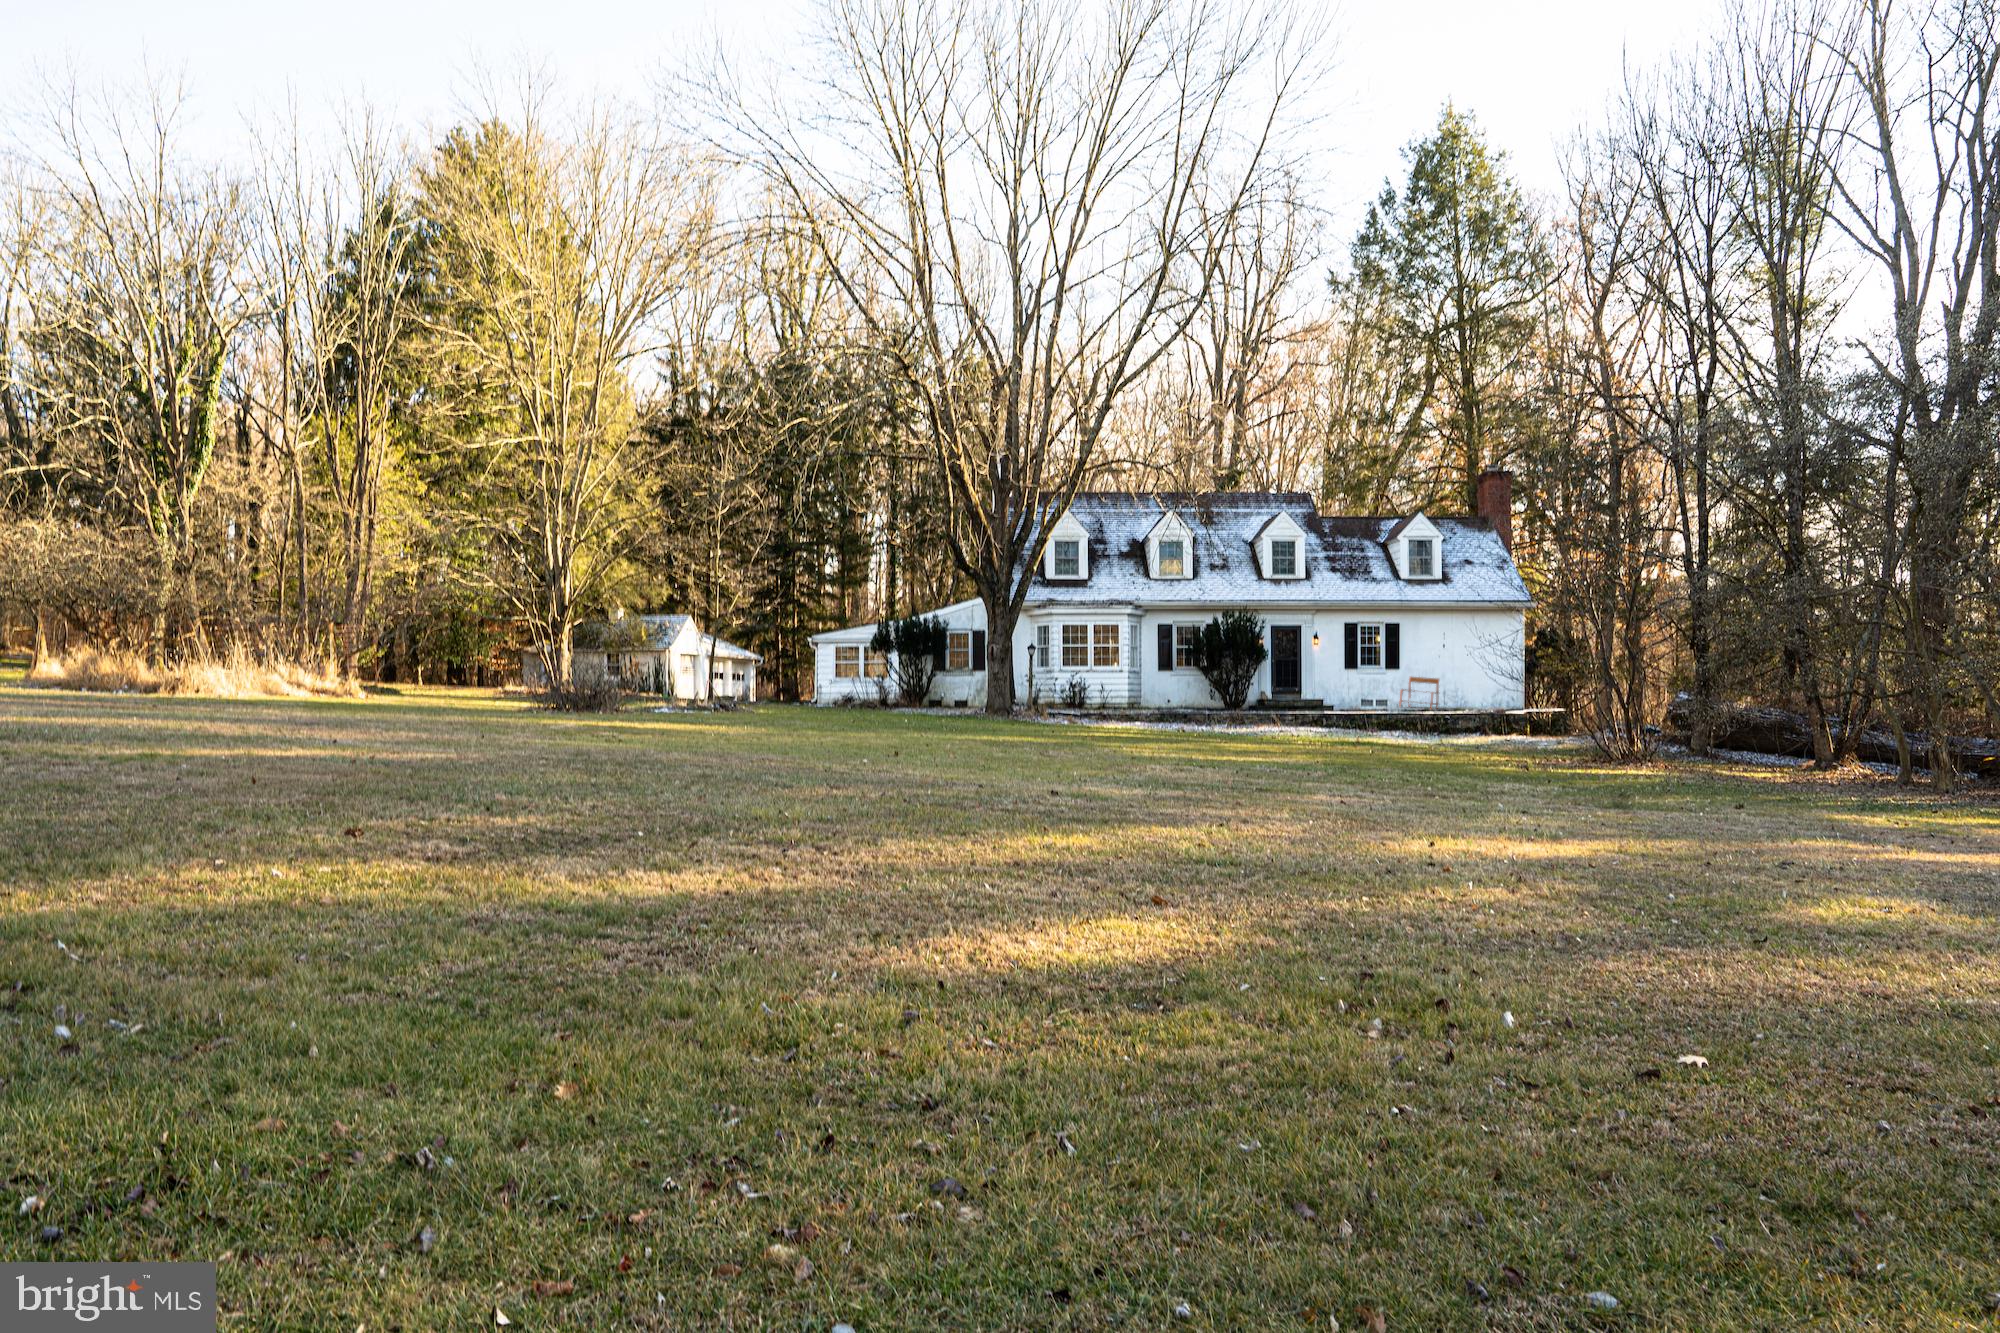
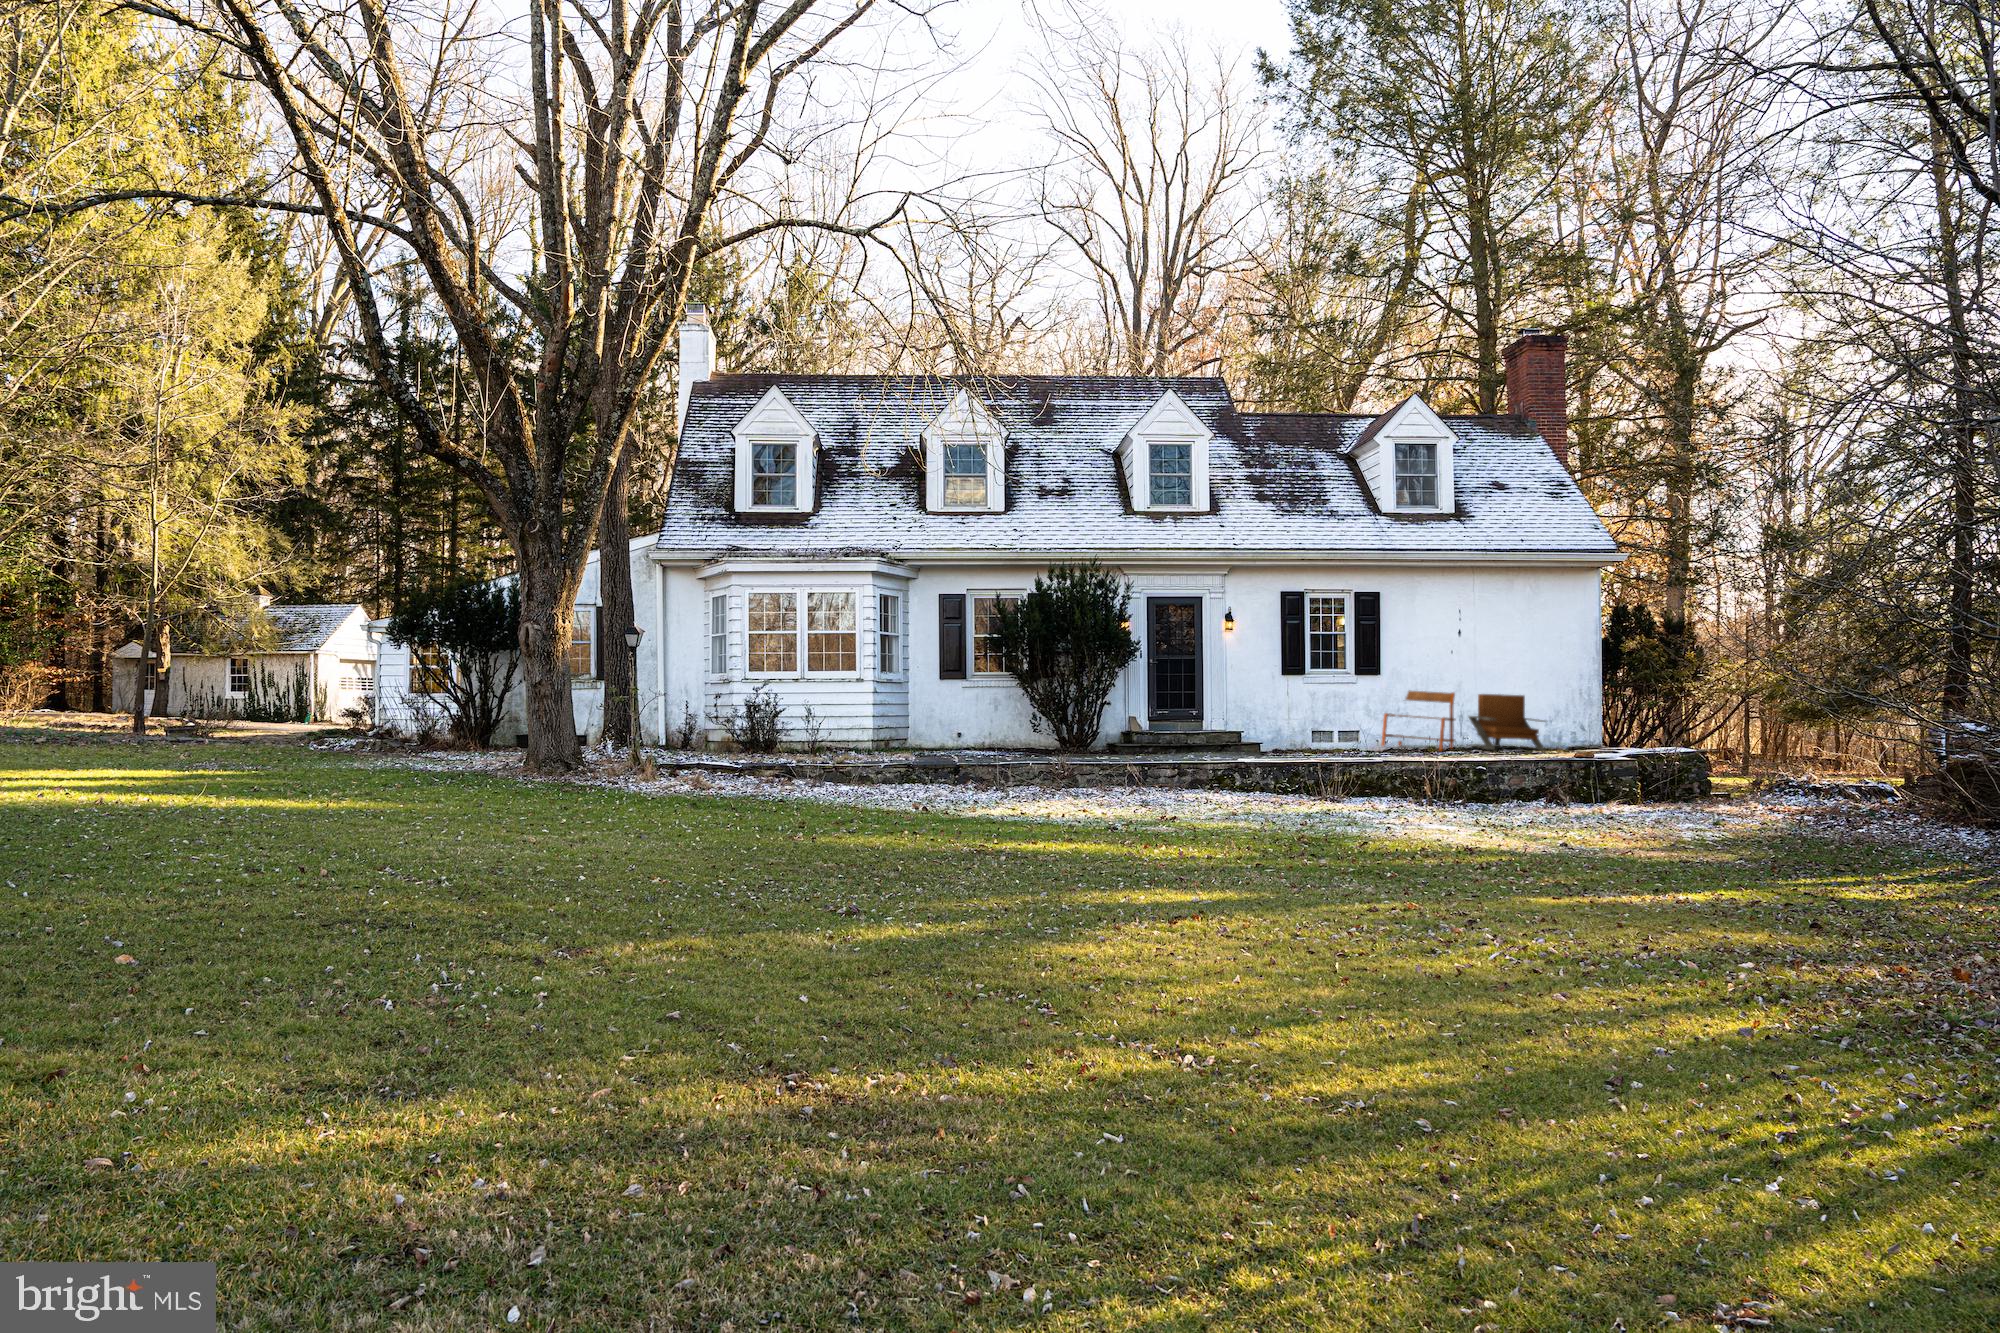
lounge chair: none [1446,679,1489,710] -> present [1469,694,1545,751]

